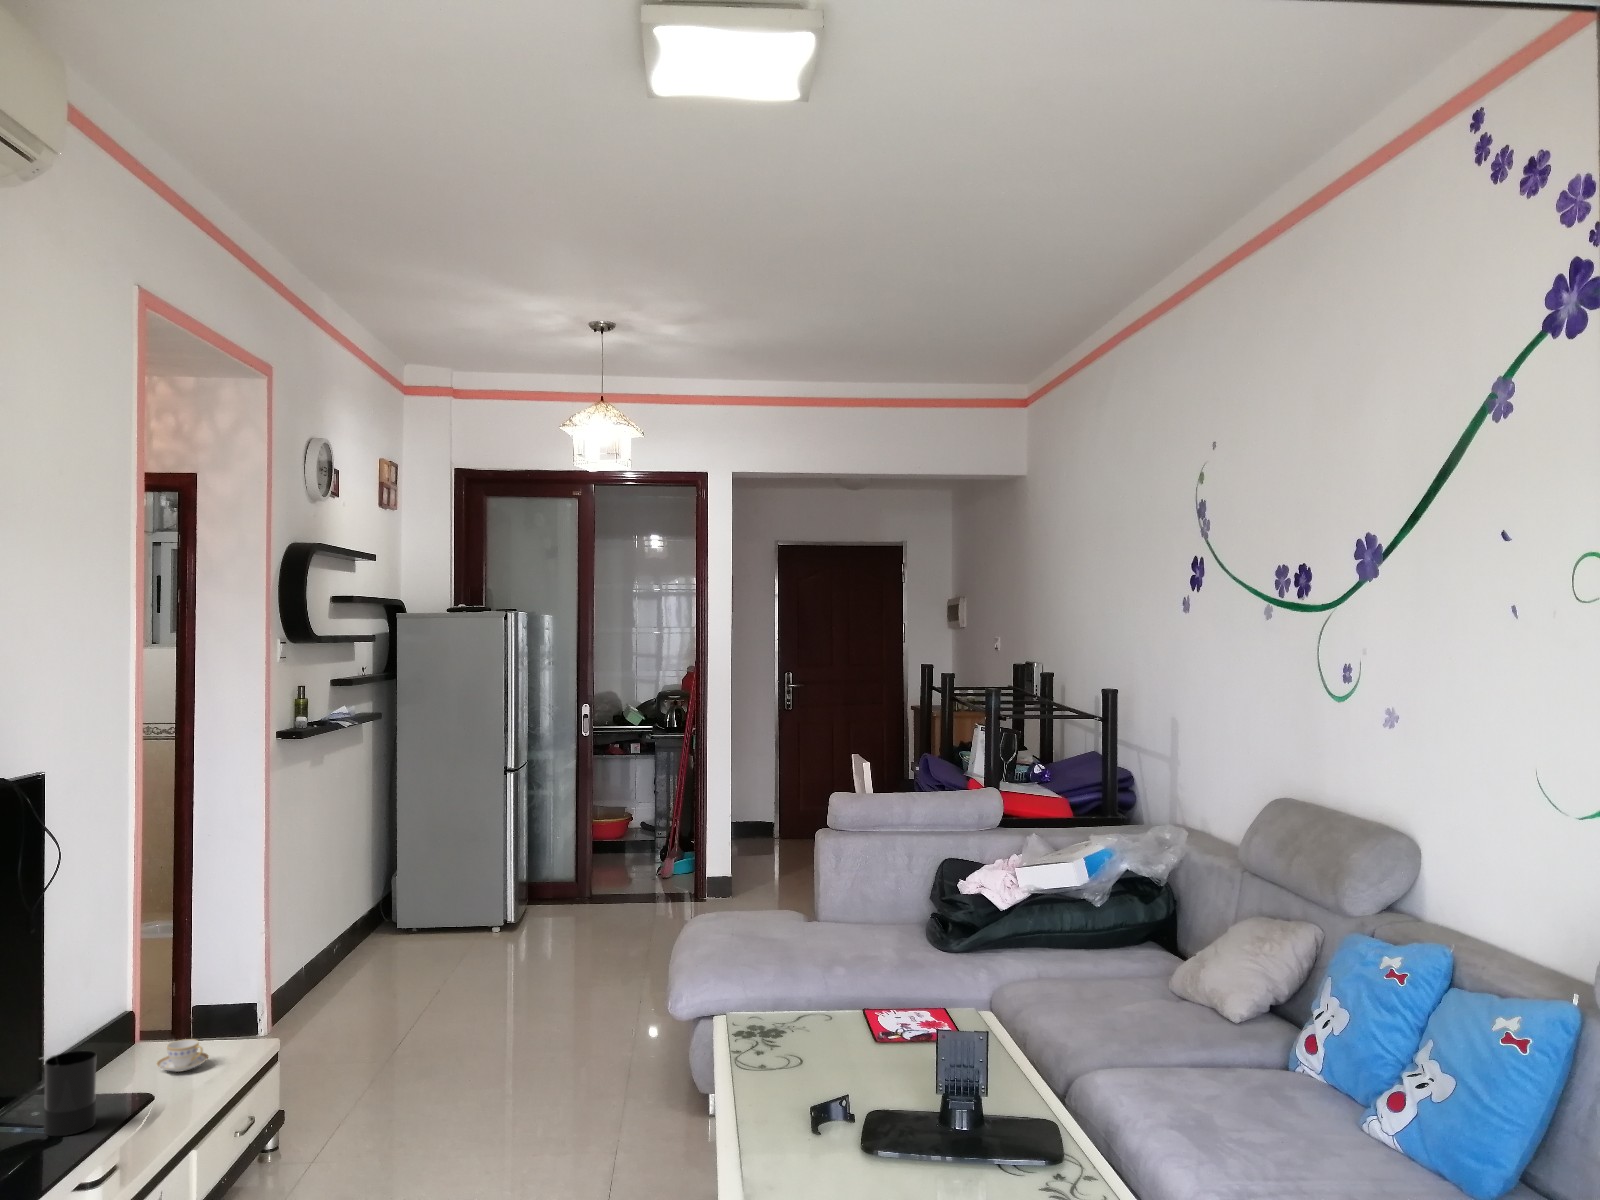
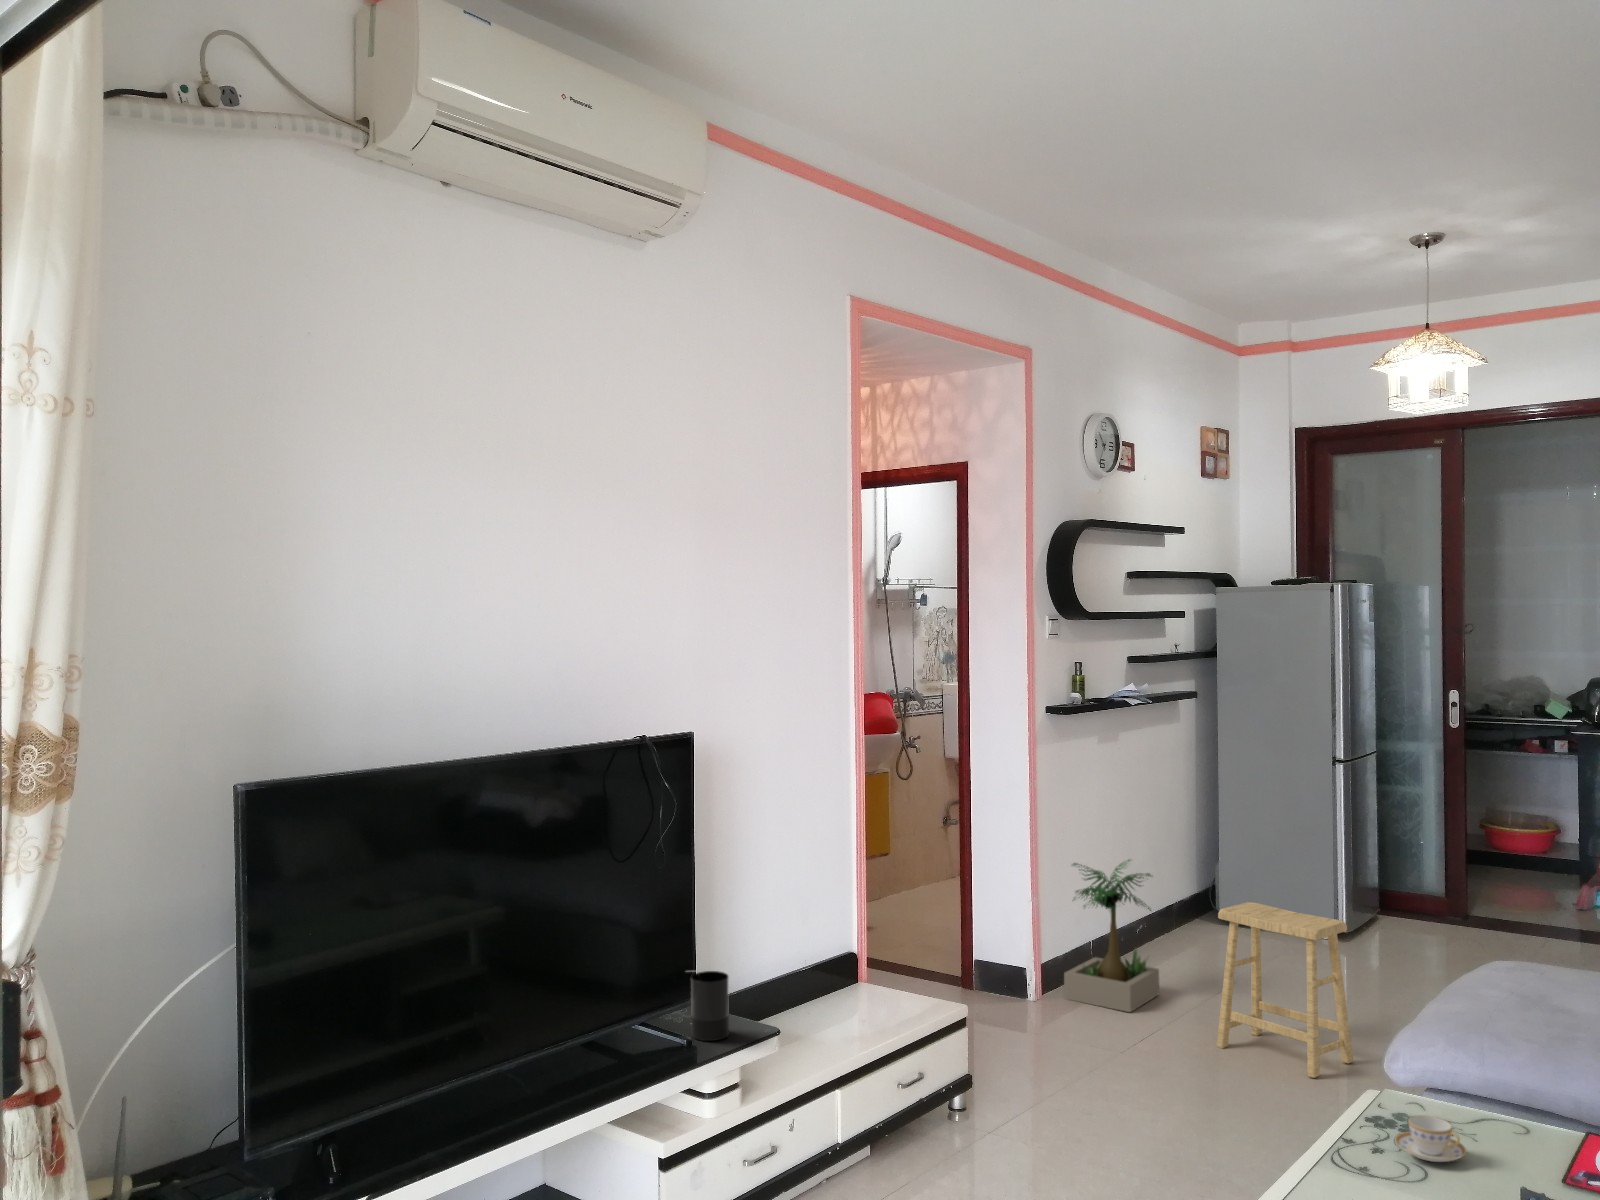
potted plant: none [290,877,403,1030] -> present [1064,860,1159,1012]
footstool: none [467,899,581,1042] -> present [1217,902,1354,1078]
teacup: present [157,1039,208,1072] -> present [1395,1115,1466,1162]

